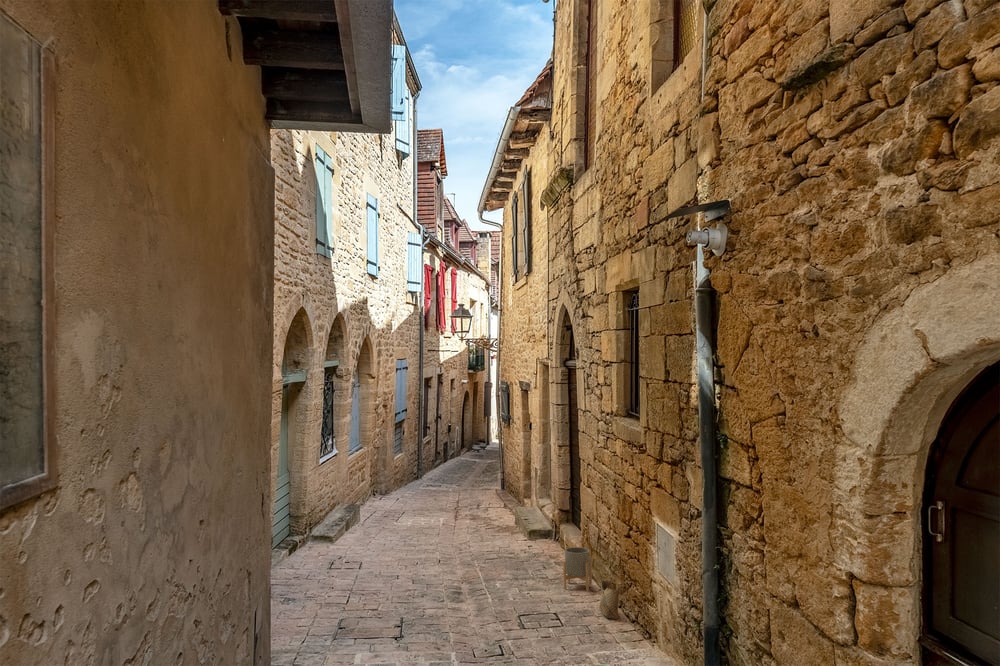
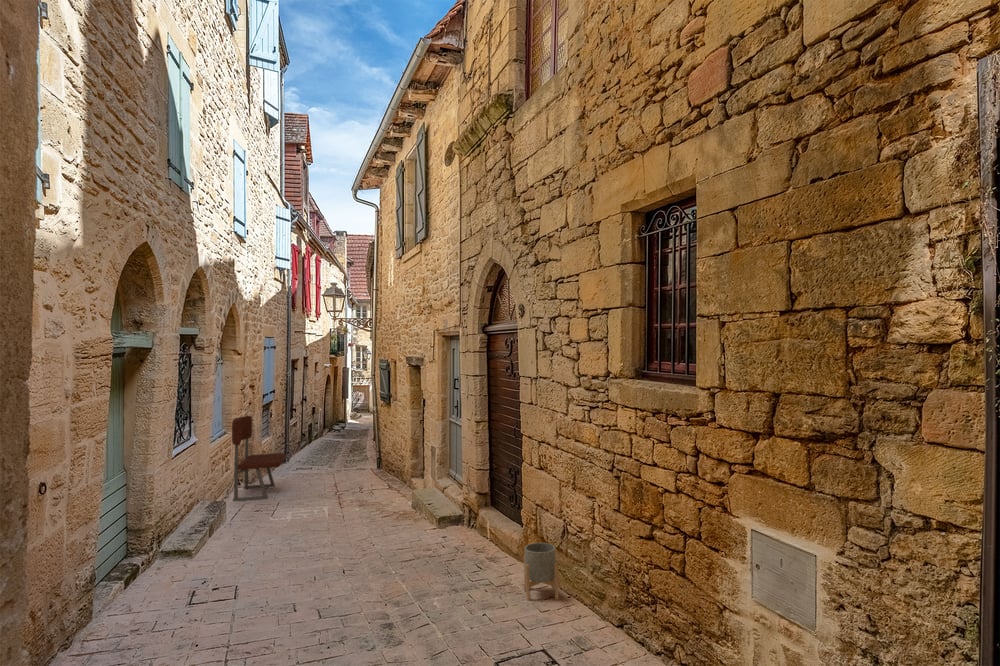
bench: none [367,433,412,508] -> present [232,416,286,501]
woven basket: present [599,569,620,619] -> none [596,575,632,647]

